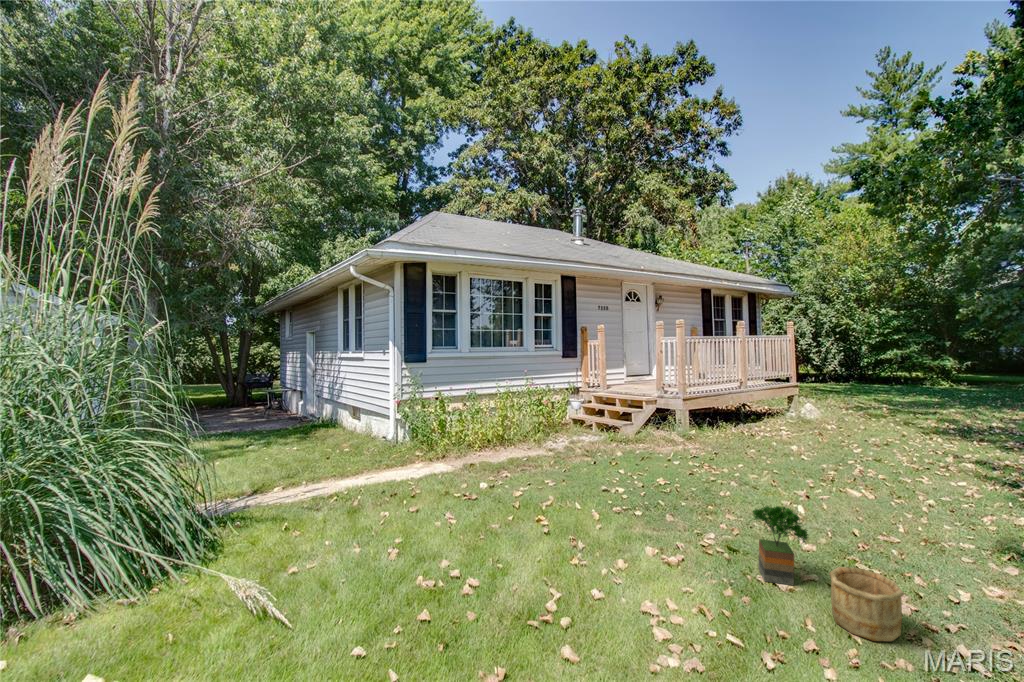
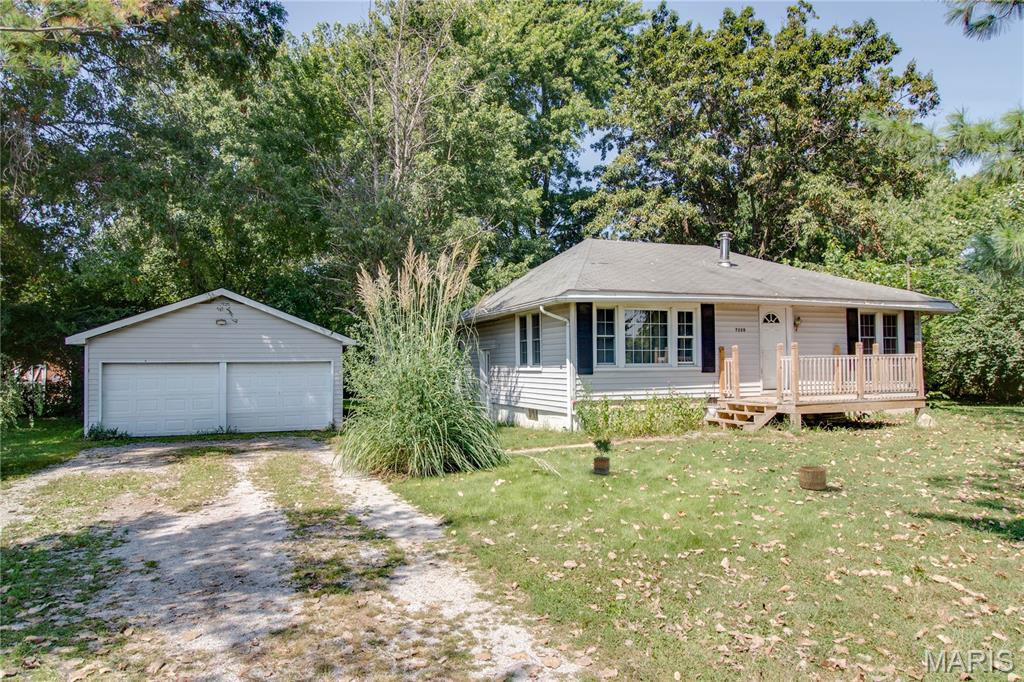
potted tree: present [753,506,808,585] -> present [593,440,614,474]

